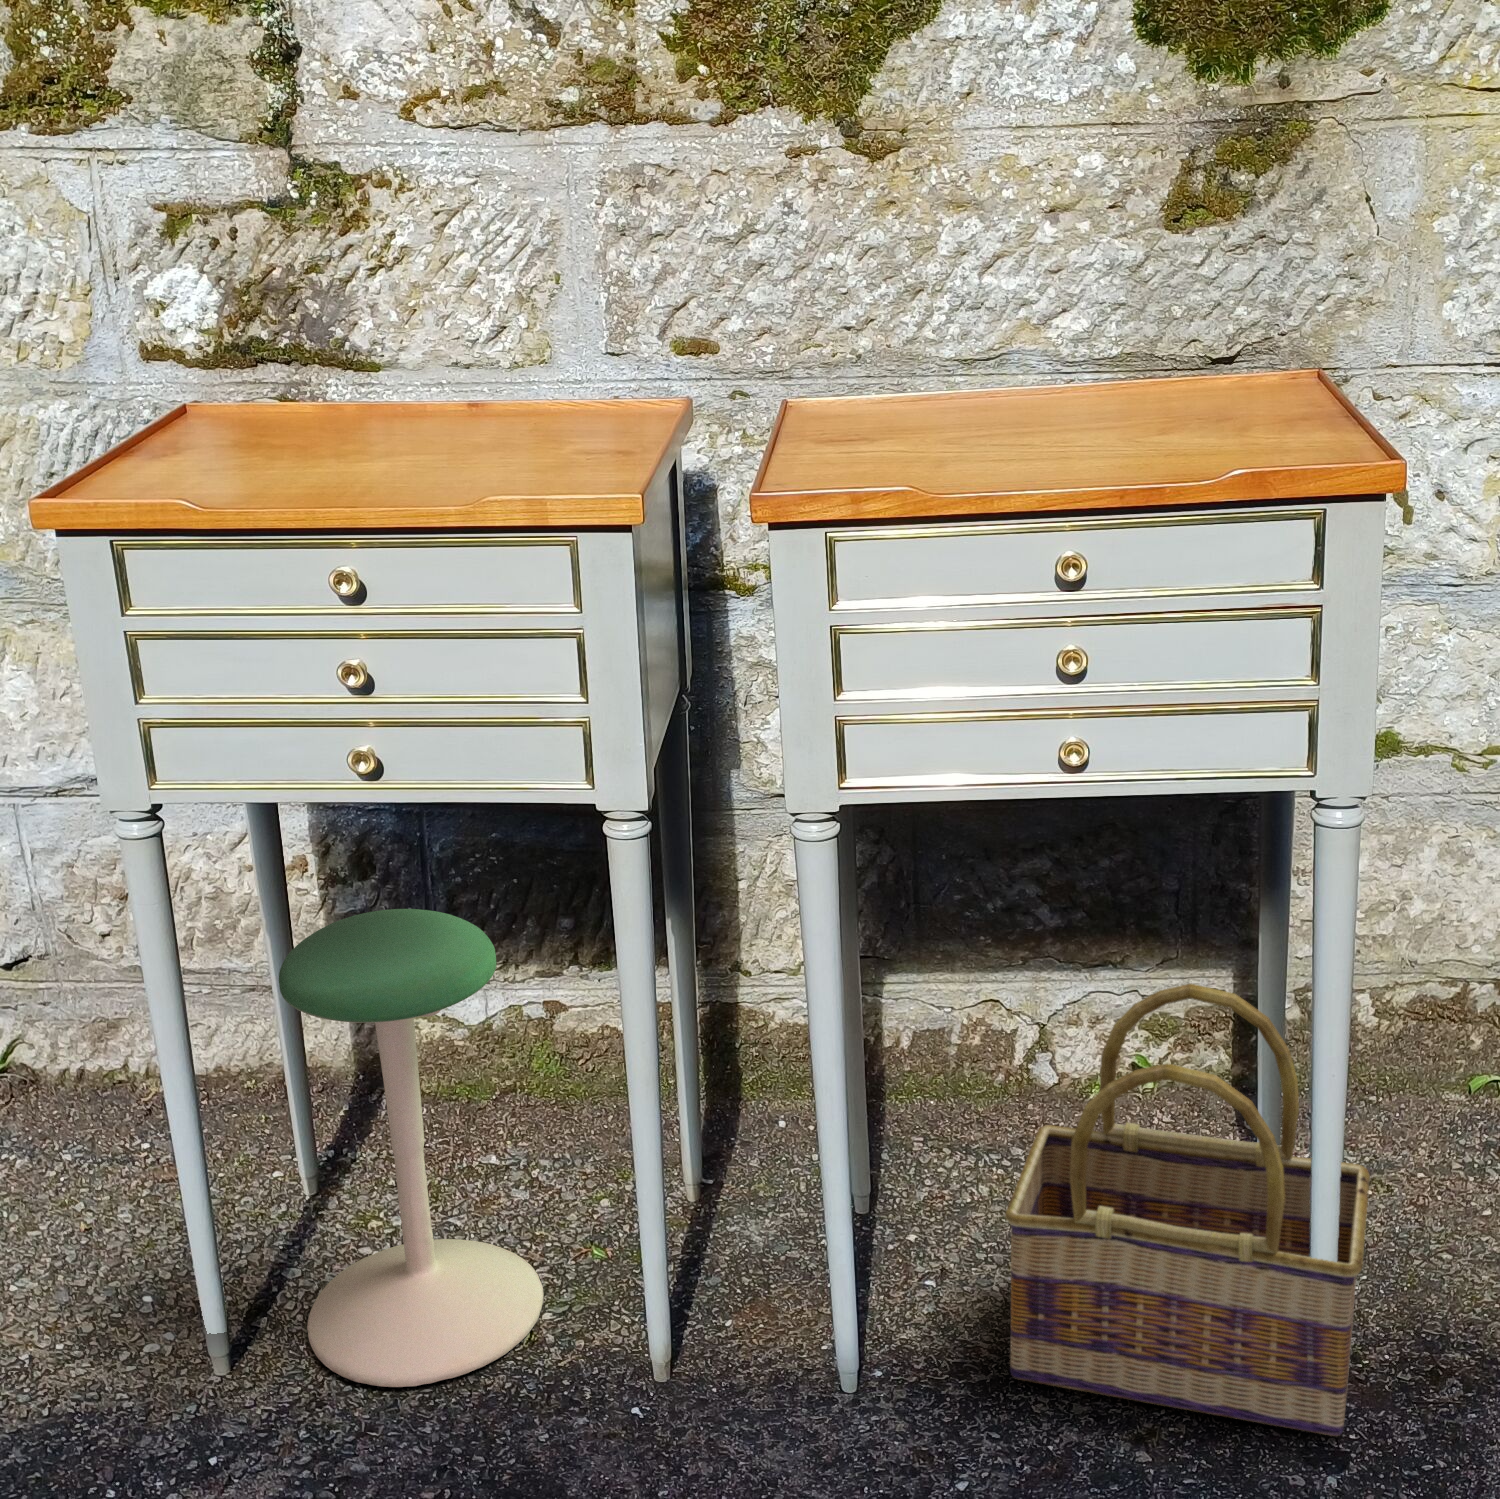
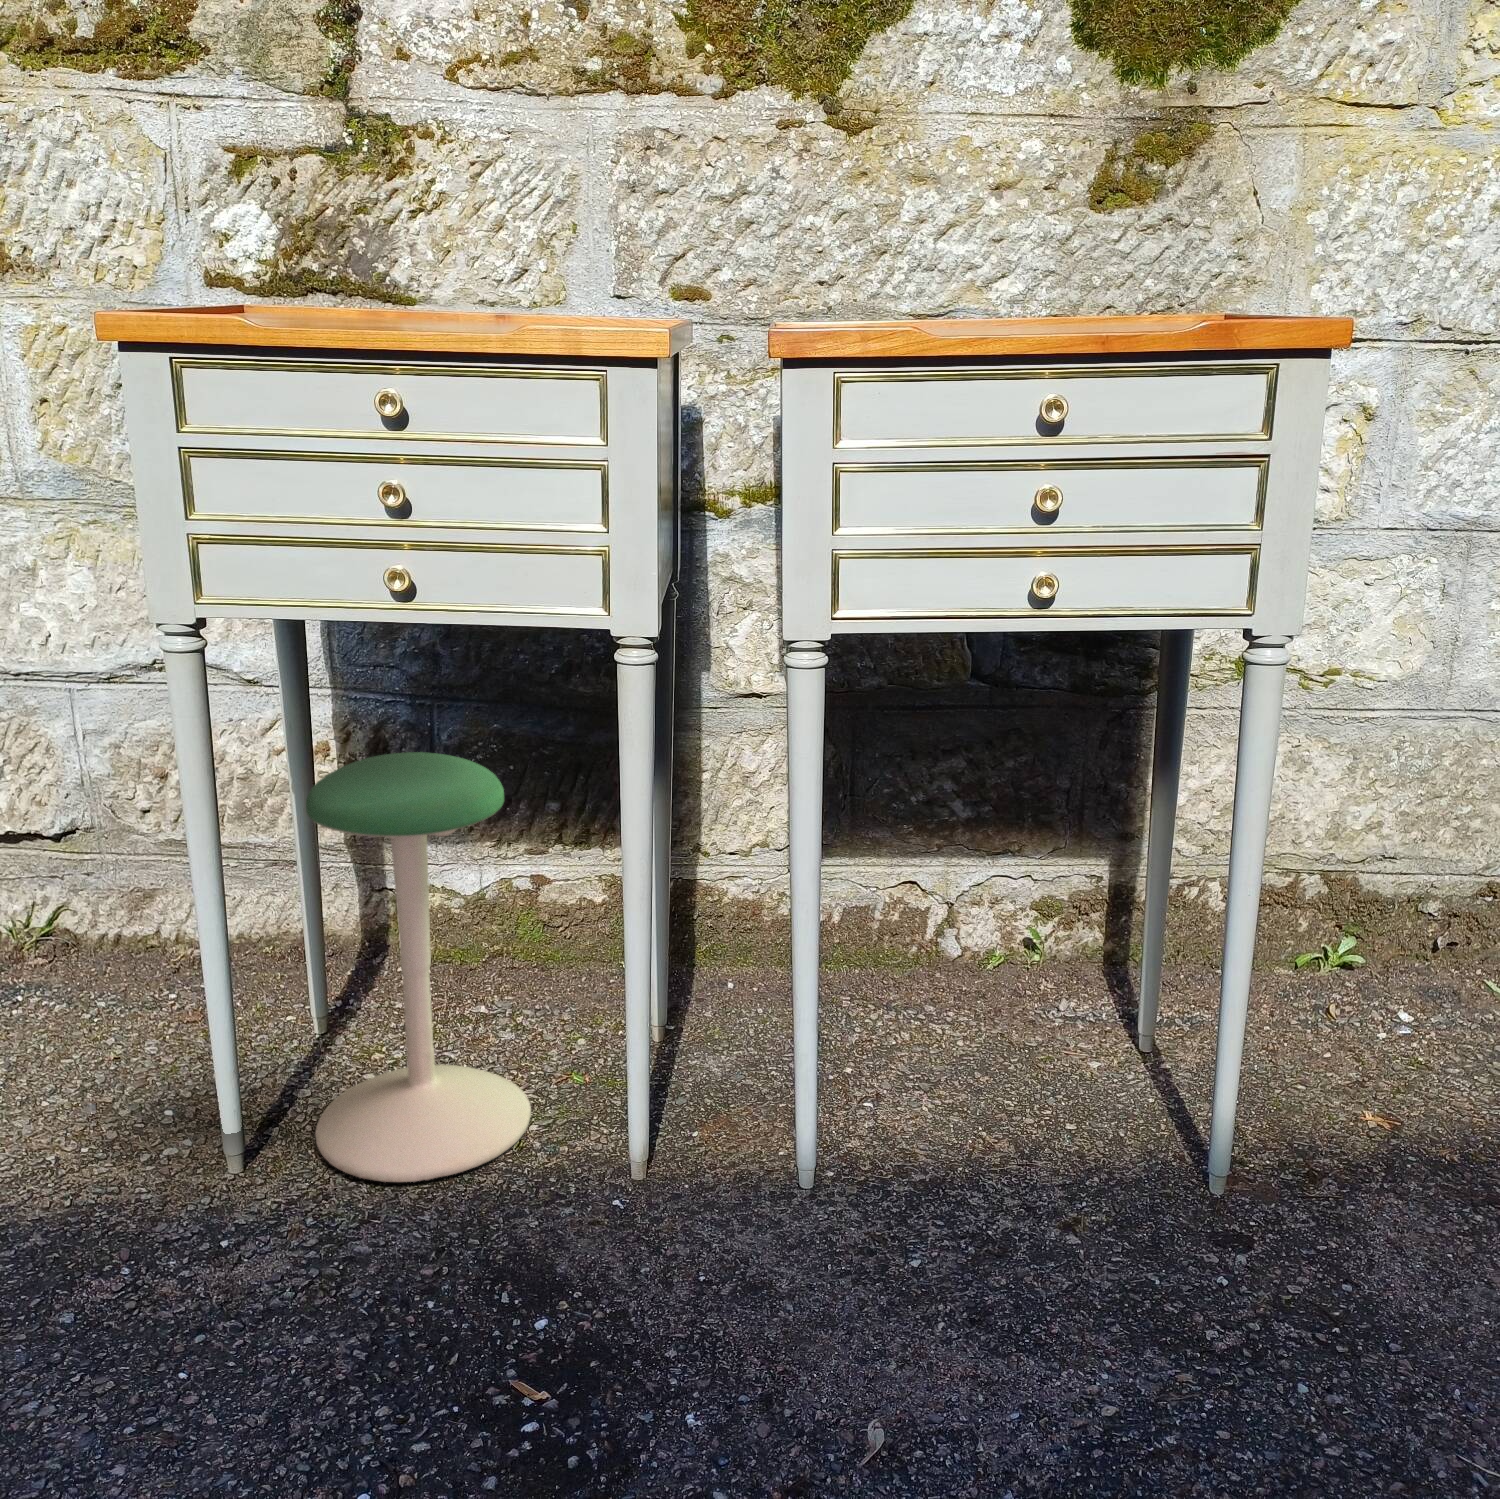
basket: present [1005,984,1370,1436] -> none [953,829,1277,1226]

